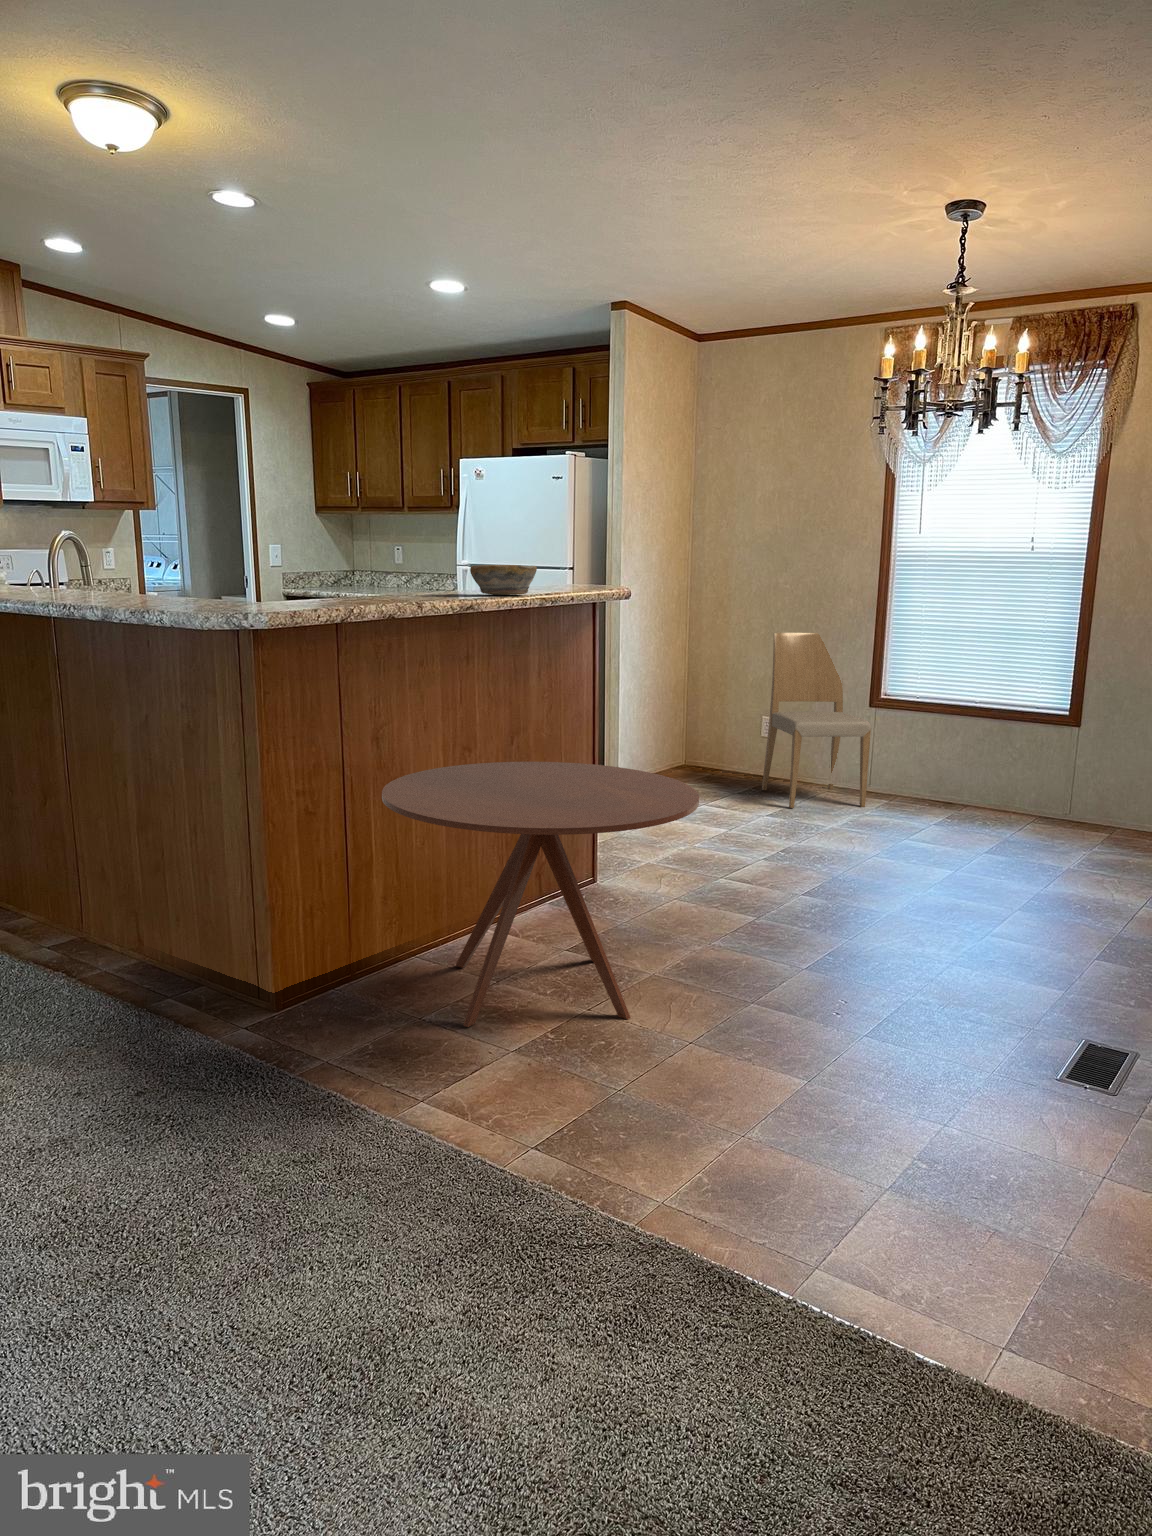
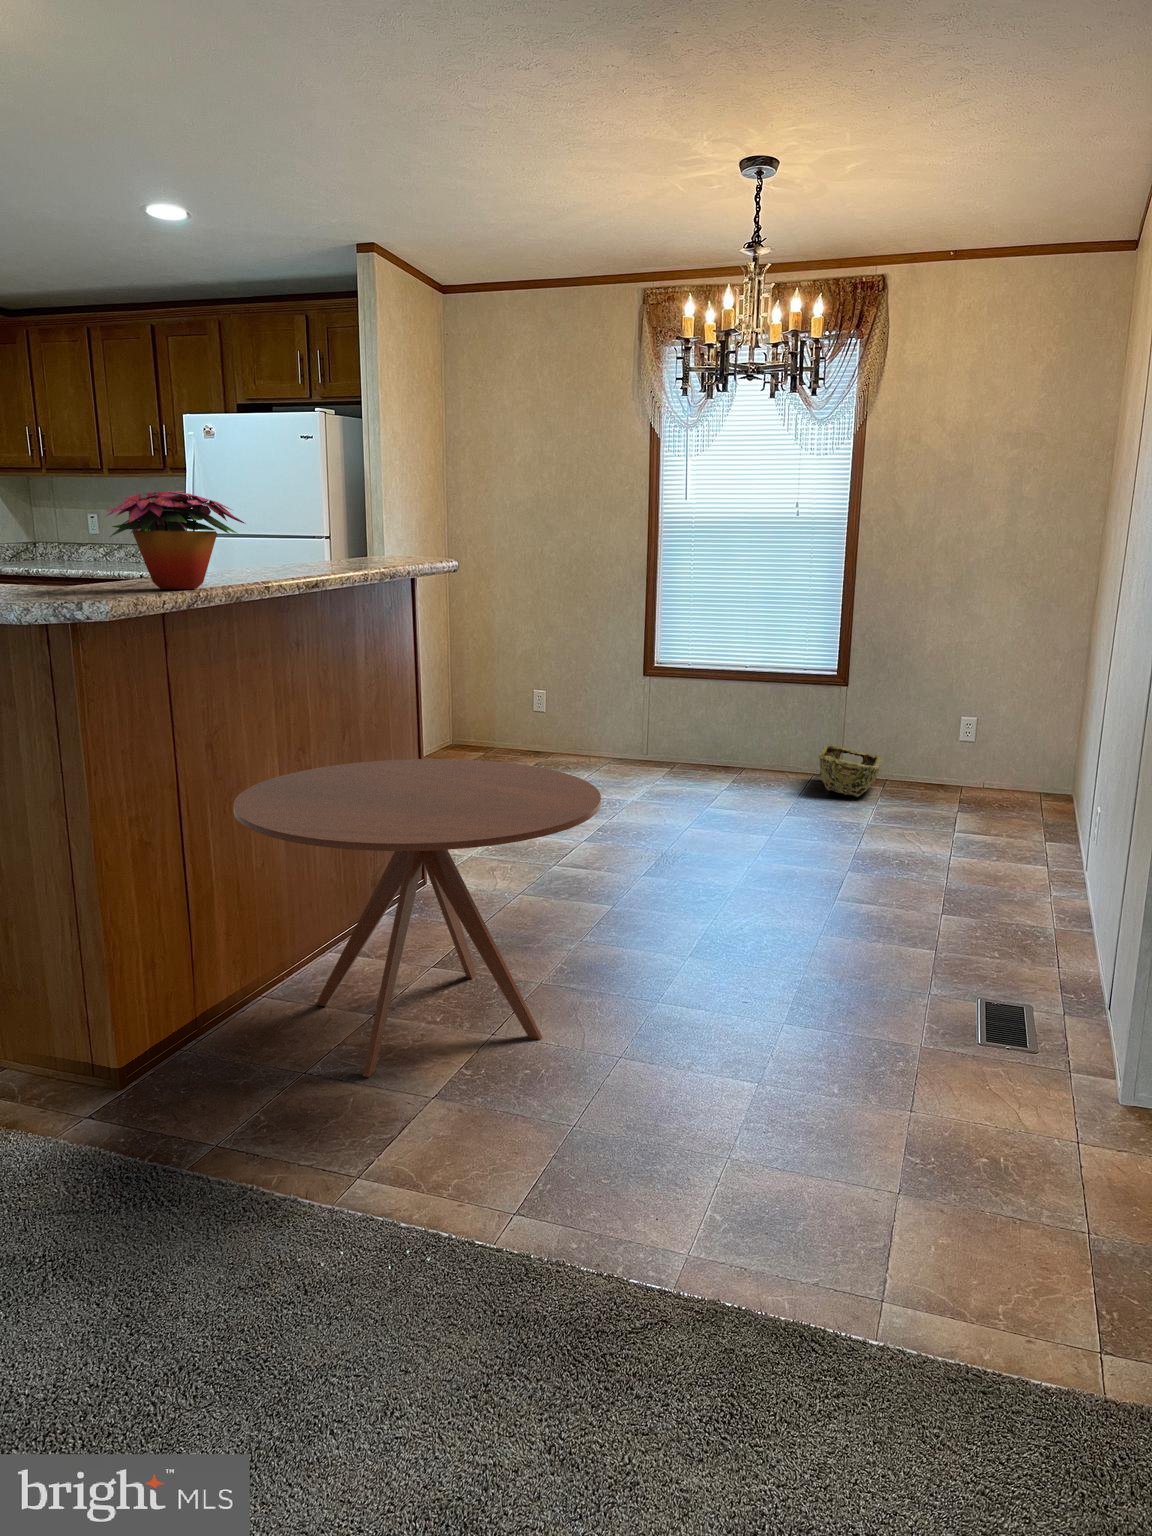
flower arrangement: none [278,526,397,606] -> present [107,491,244,589]
bowl: present [470,565,537,595] -> none [284,536,363,571]
dining chair: present [762,633,871,808] -> none [542,602,655,785]
woven basket: none [1033,787,1110,842] -> present [819,745,882,797]

